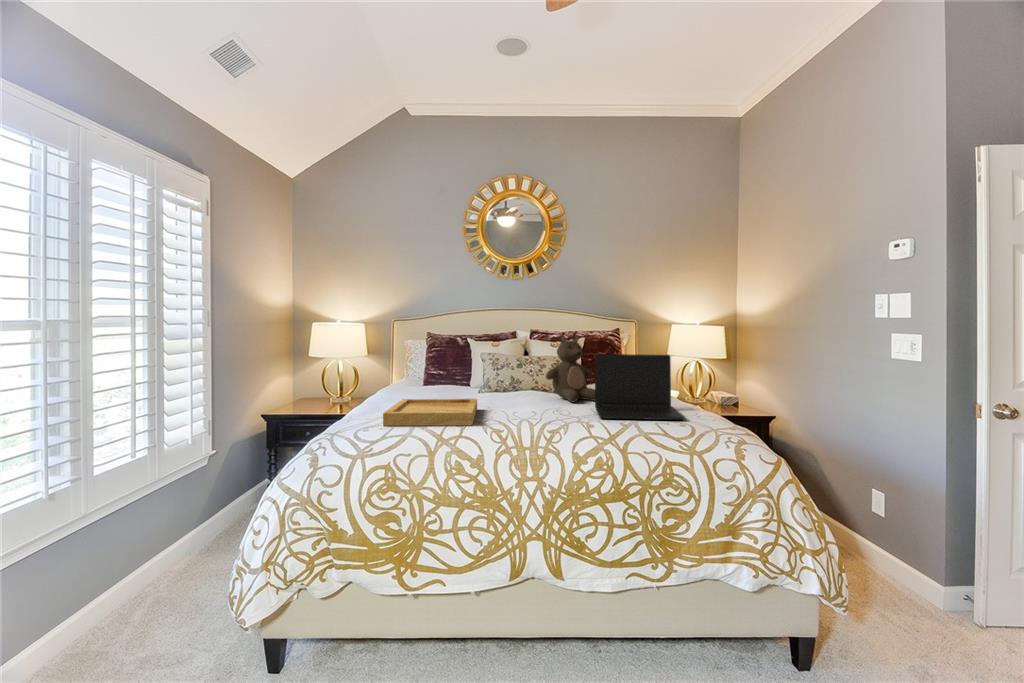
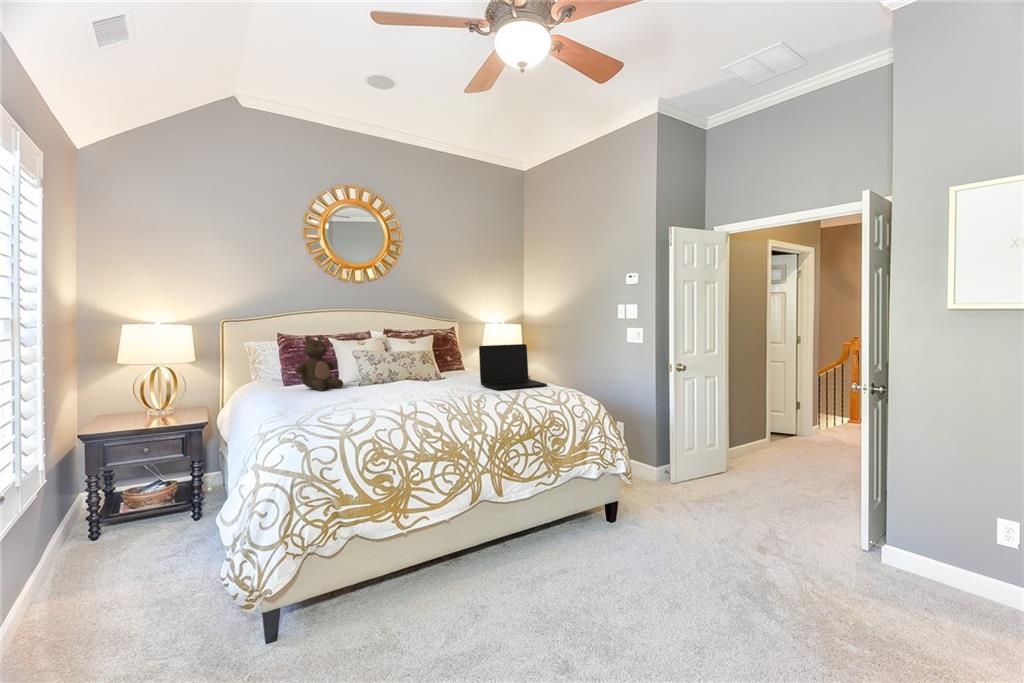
stuffed bear: present [546,335,595,402] -> present [295,335,343,390]
tray: present [383,399,477,426] -> none [331,386,421,411]

